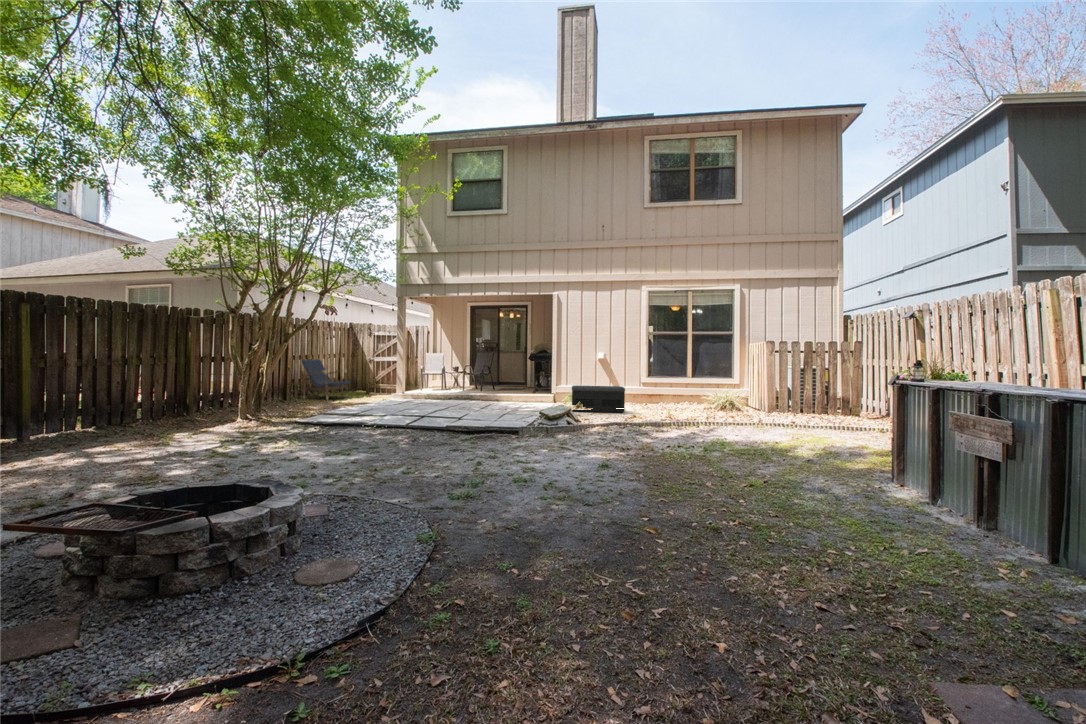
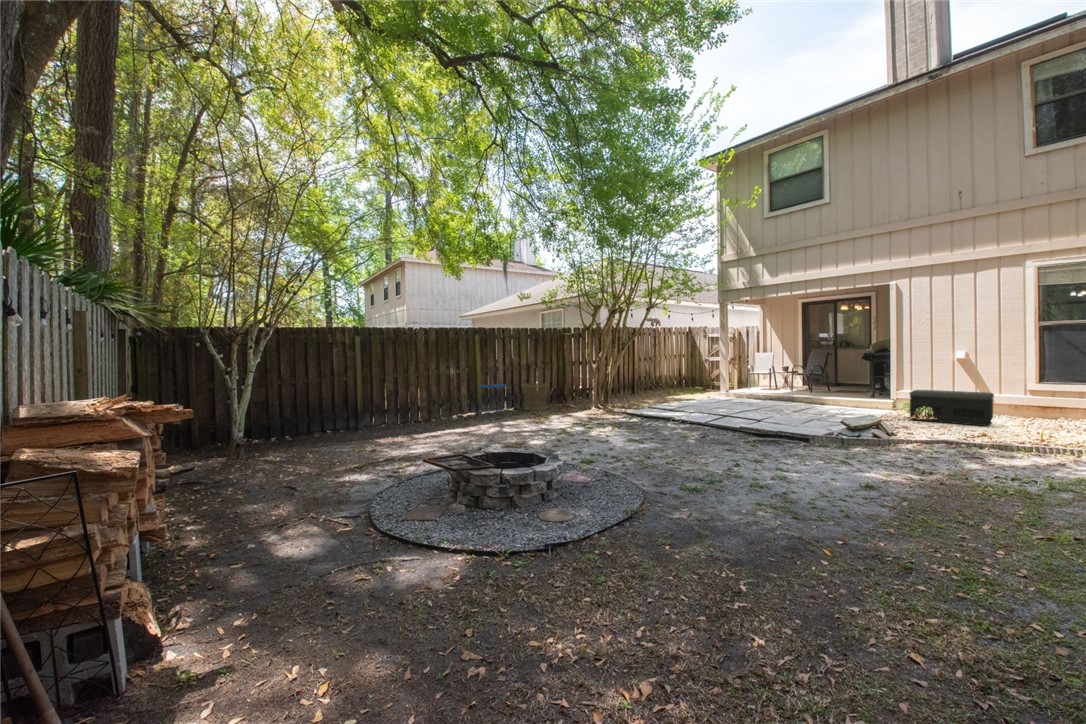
lounge chair: present [302,359,351,400] -> none [646,360,685,395]
side table: none [23,377,93,440] -> present [478,381,508,412]
basket: none [114,386,169,426] -> present [521,383,549,410]

